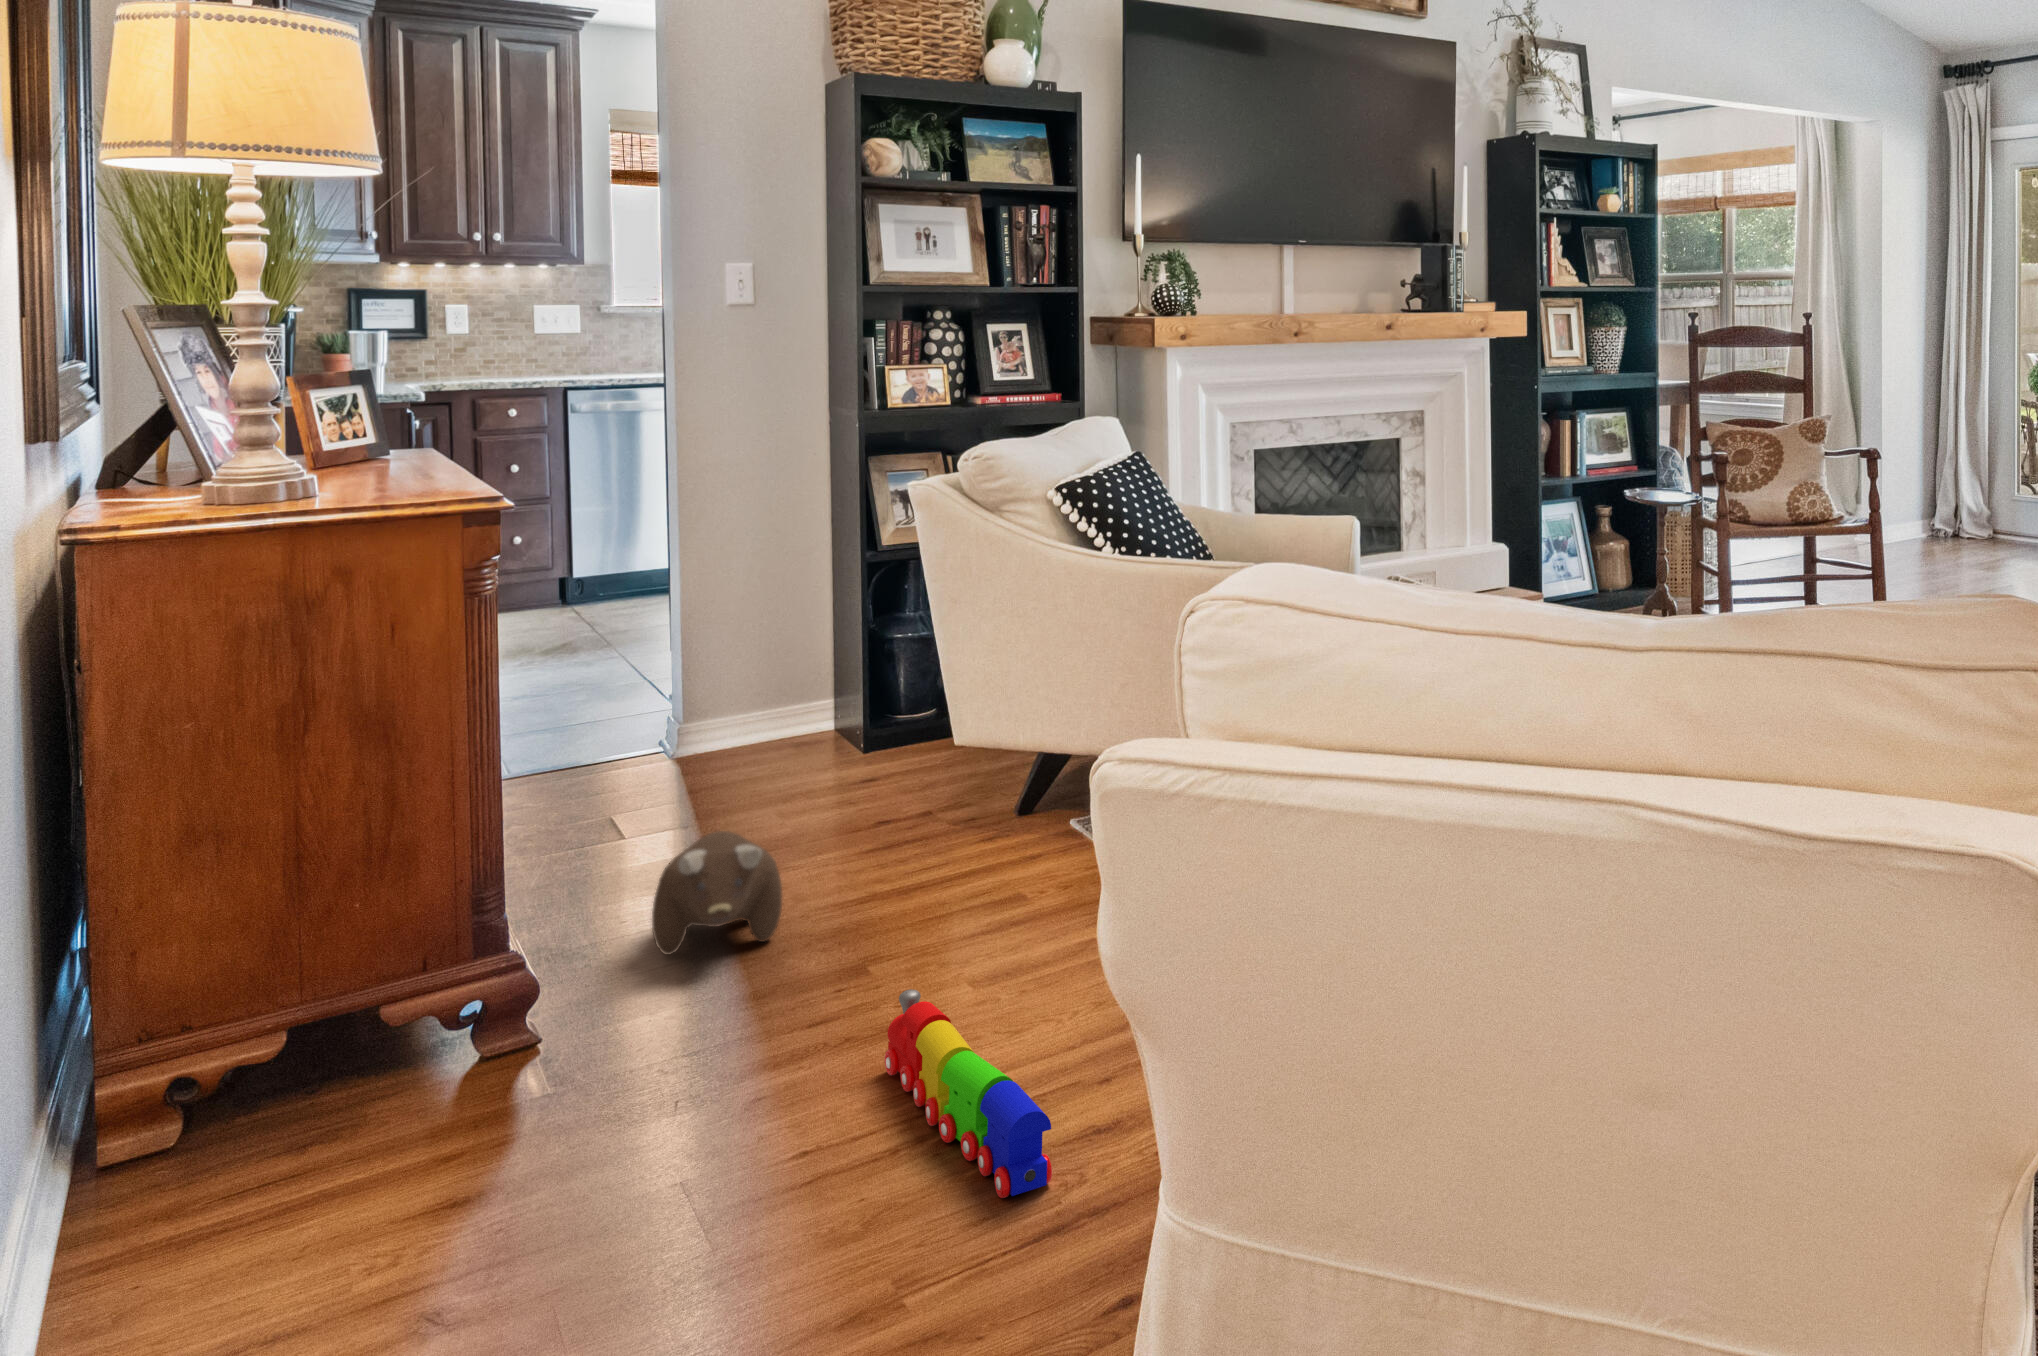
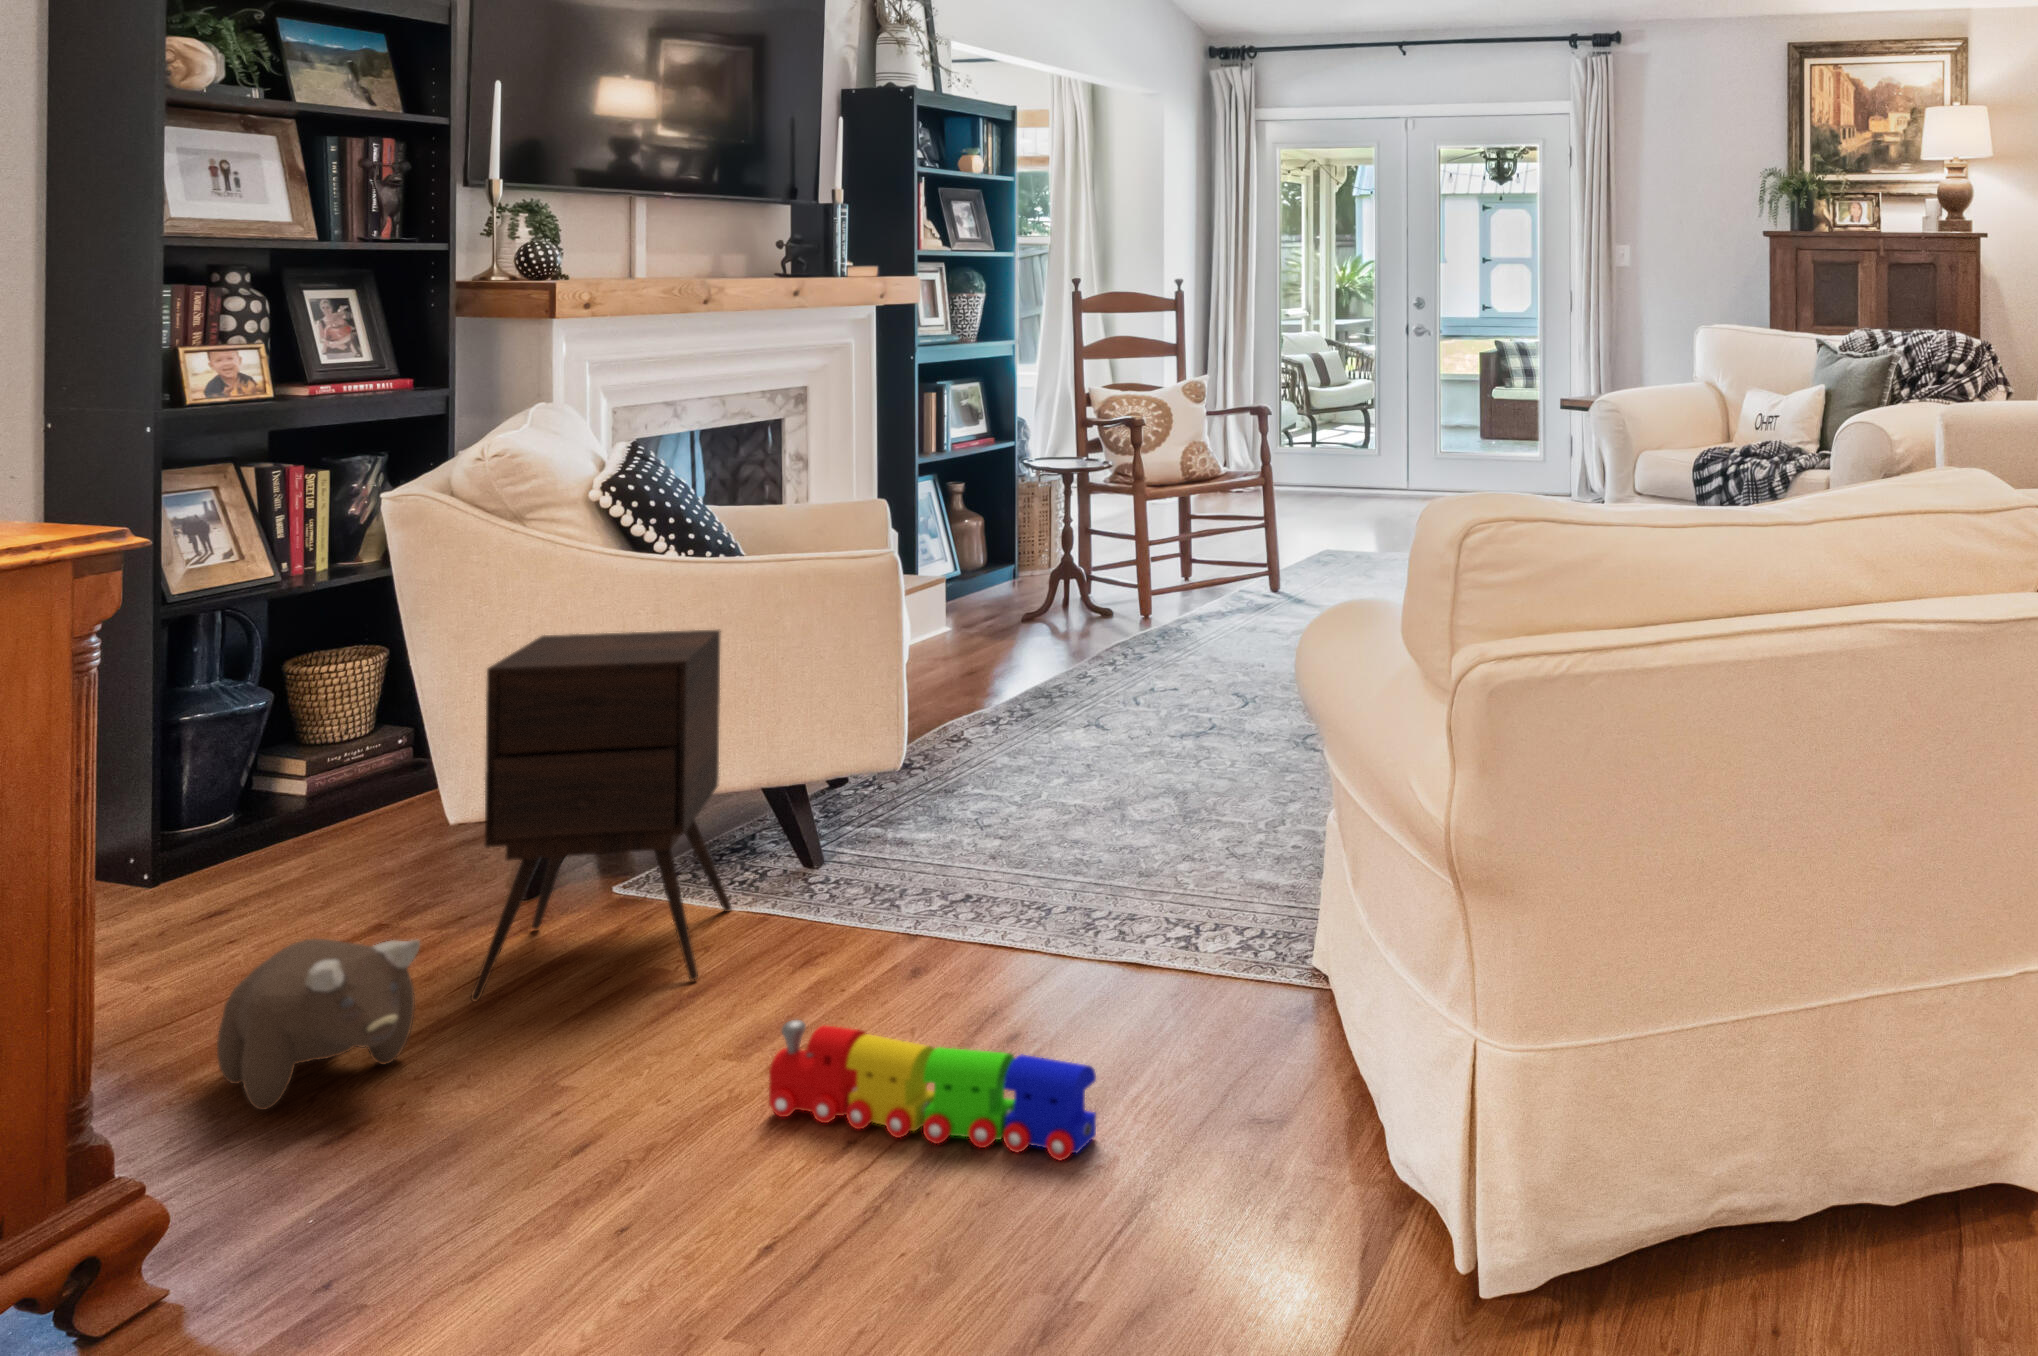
side table: none [853,615,1090,933] -> present [471,630,732,1001]

